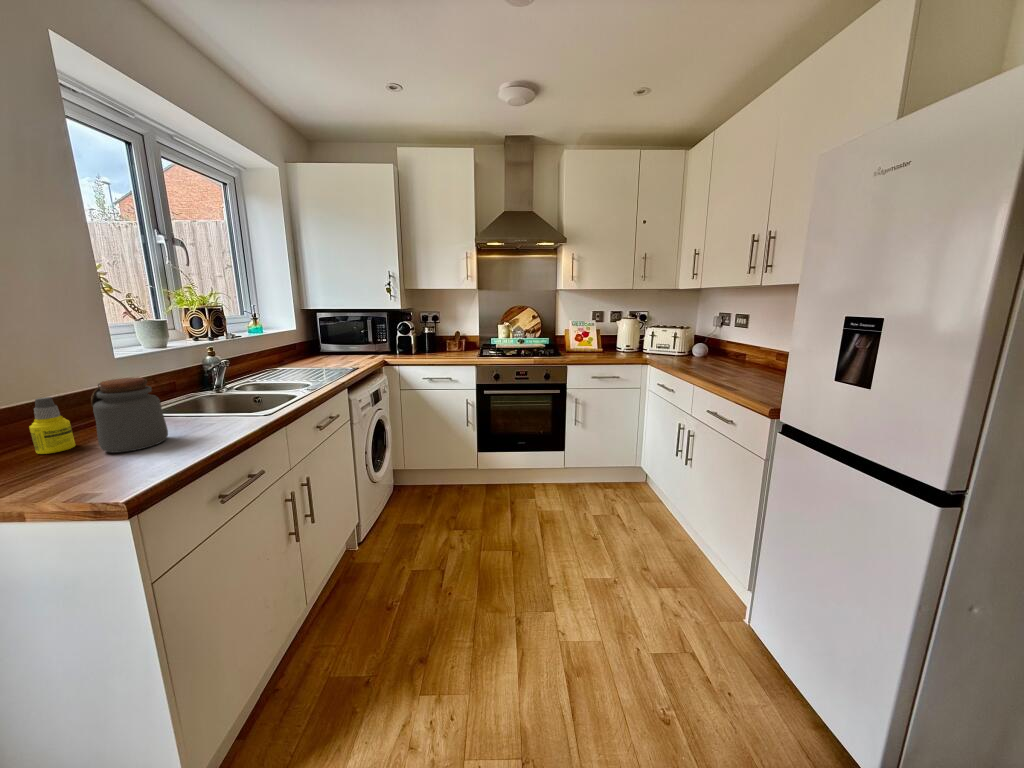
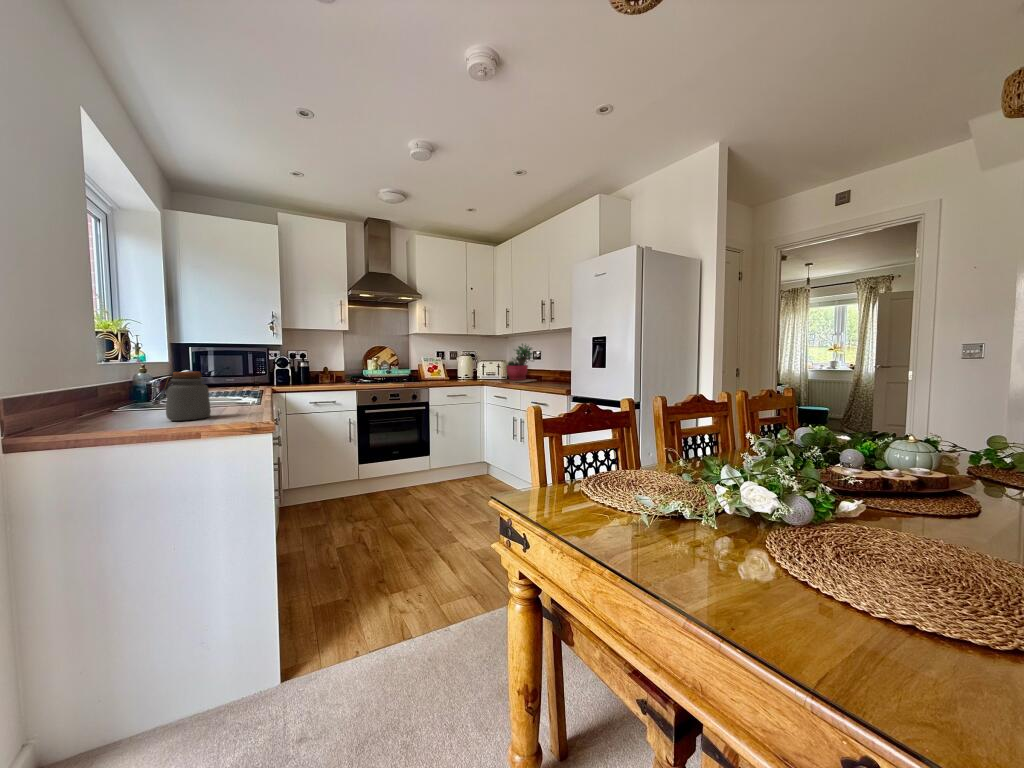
succulent plant: none [669,304,740,368] -> present [503,344,534,382]
bottle: present [30,397,75,454] -> none [101,386,130,427]

